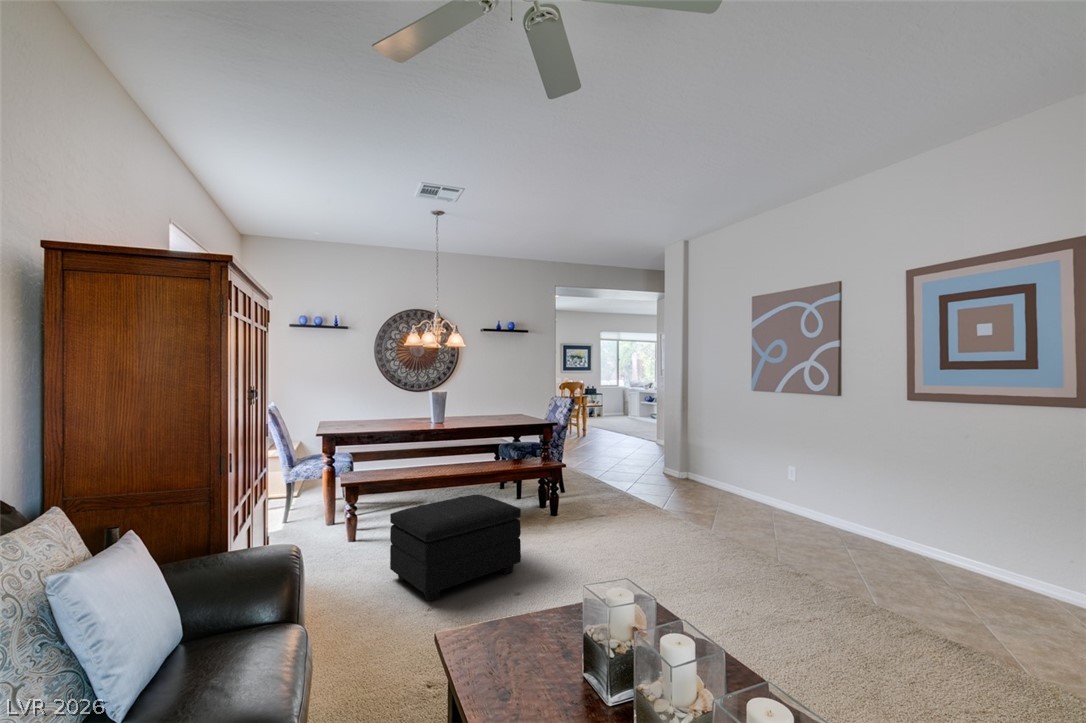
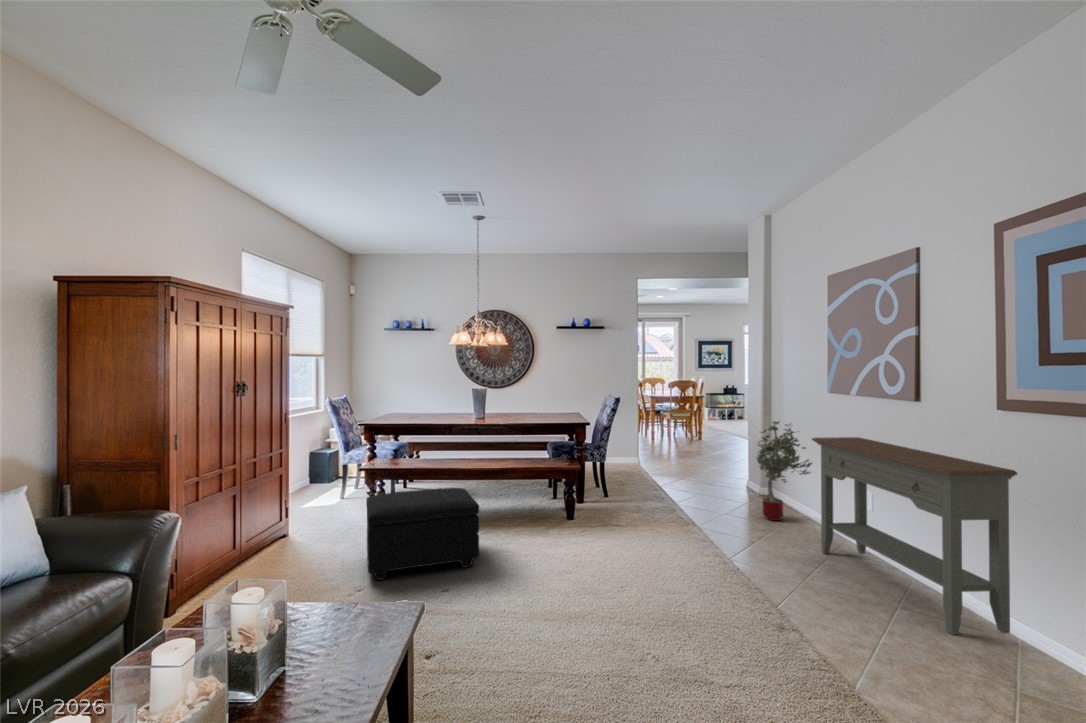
potted tree: none [686,414,738,497] -> present [757,422,812,521]
console table: none [757,425,927,562] -> present [812,437,1017,634]

